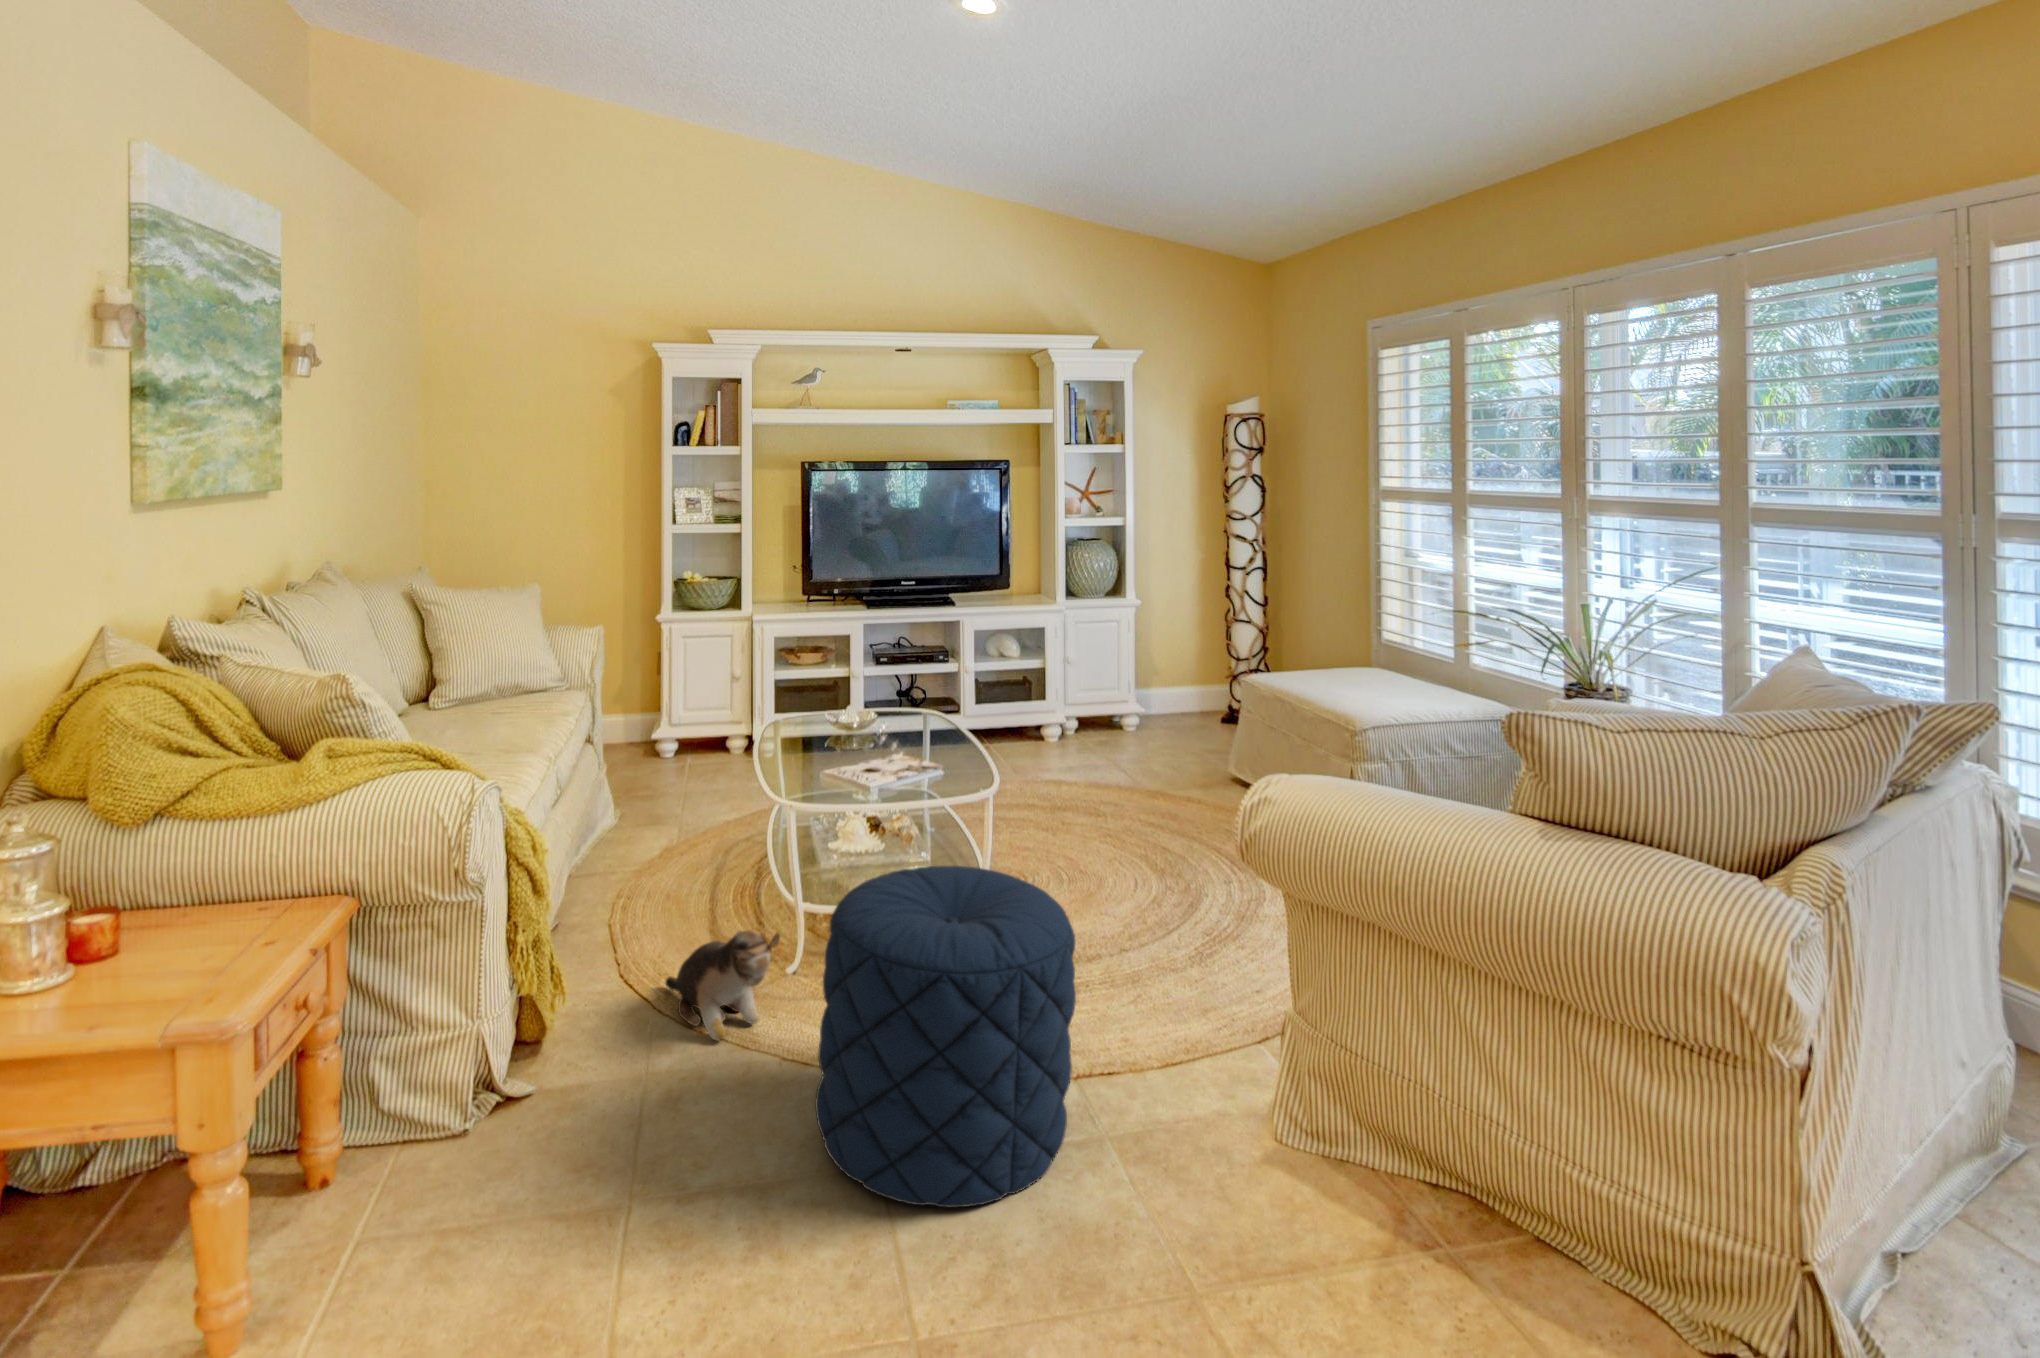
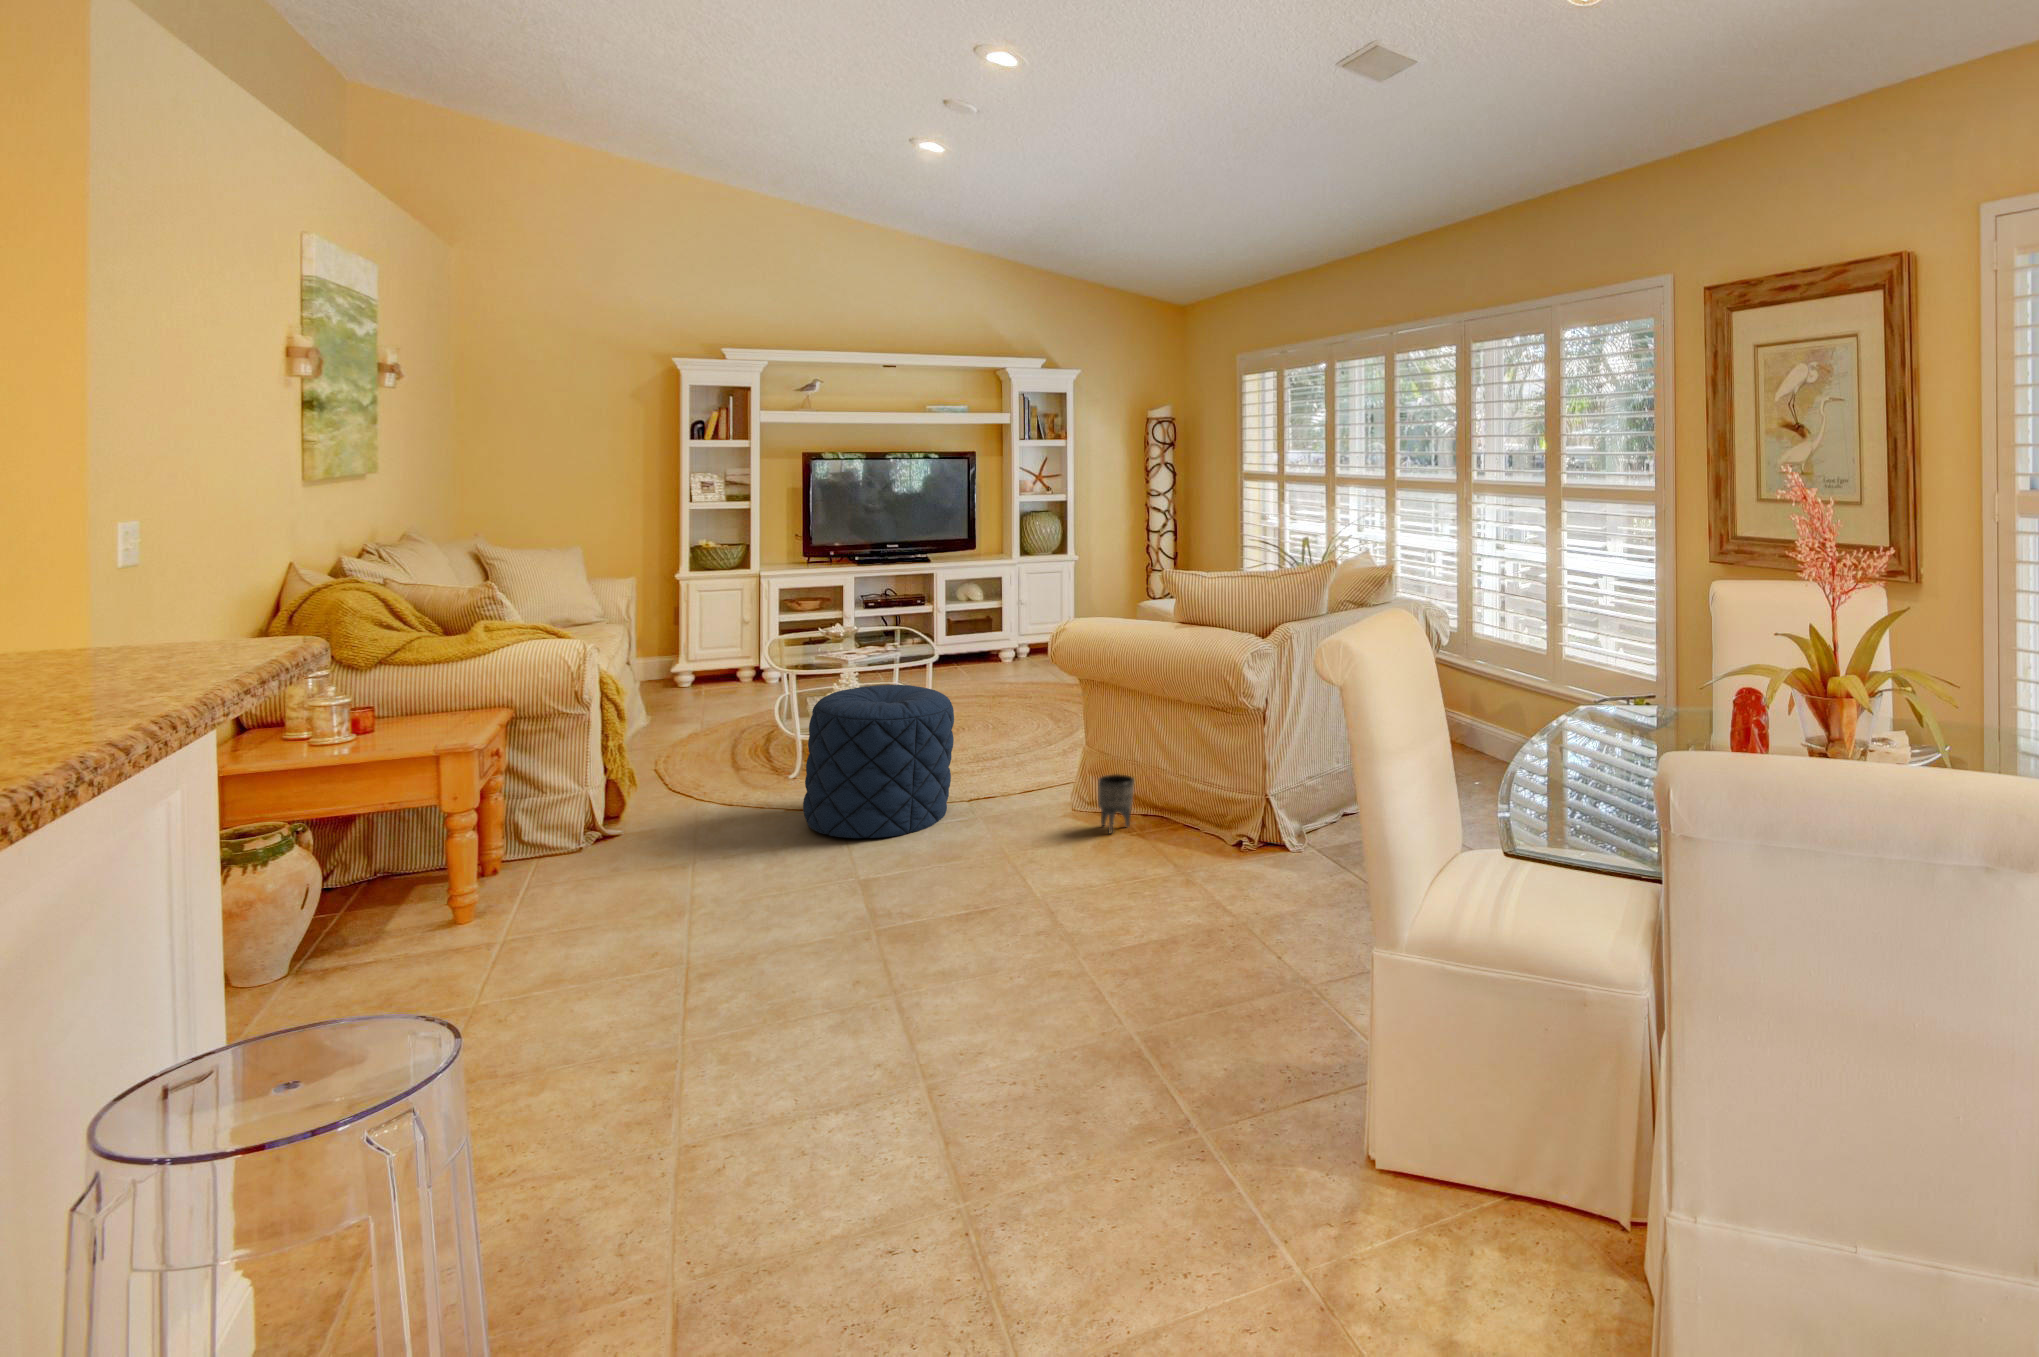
plush toy: present [665,931,780,1041] -> none [704,736,783,802]
planter: none [1399,1126,1484,1281] -> present [1098,774,1134,833]

